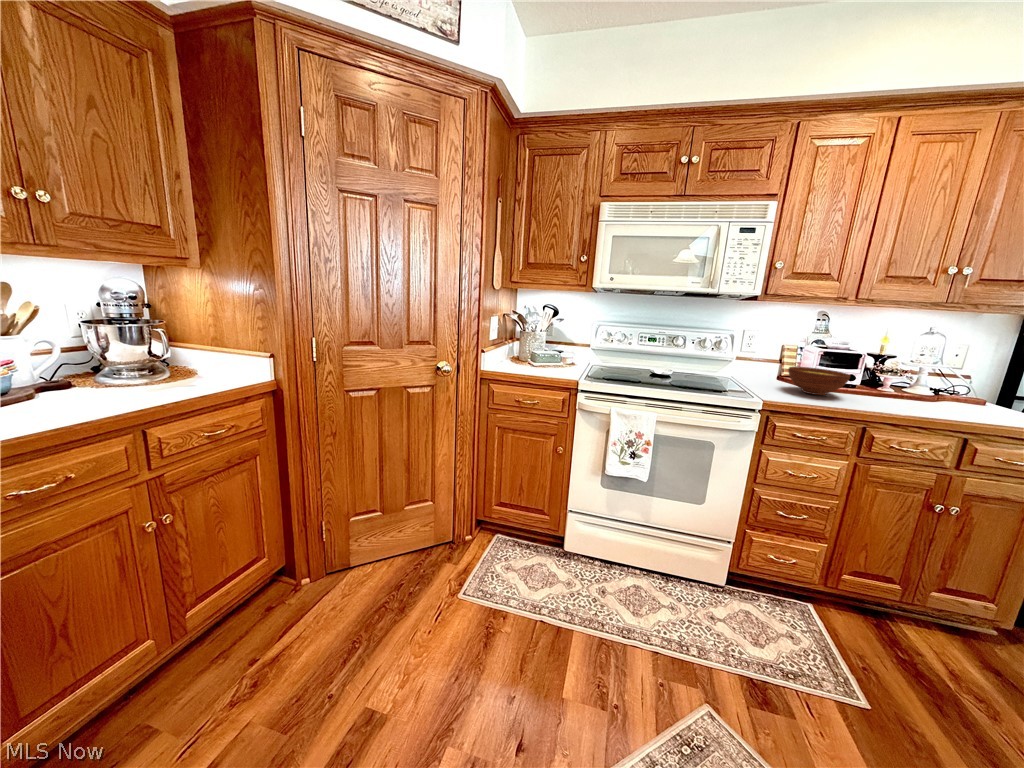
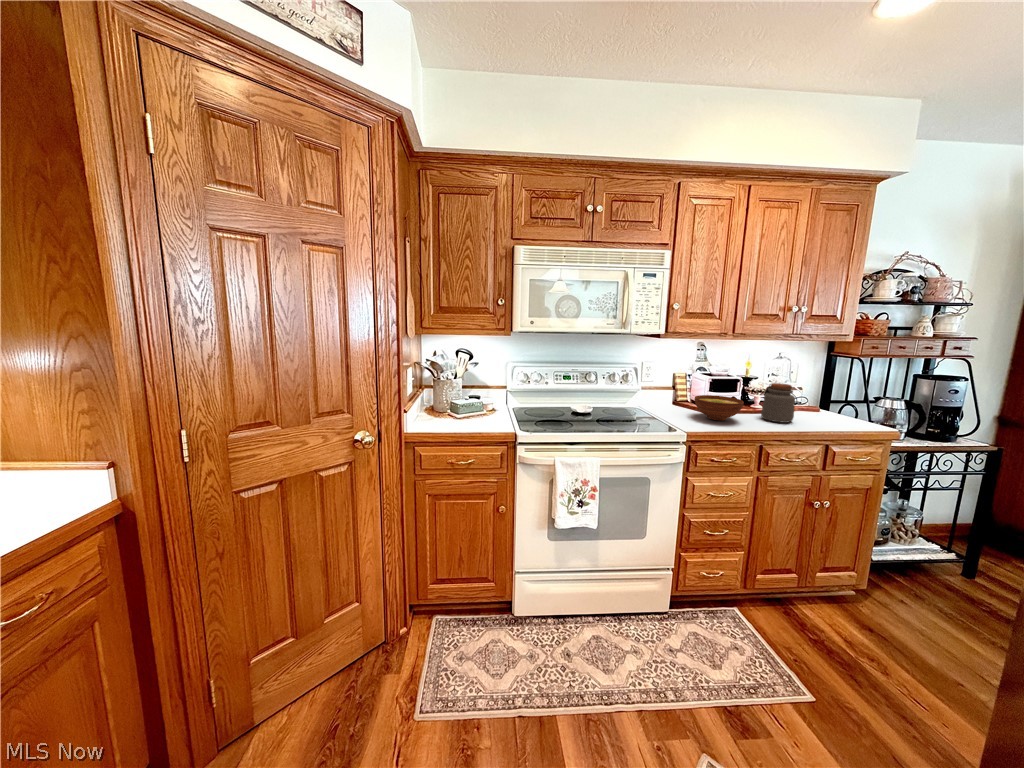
jar: none [878,359,928,406] -> present [761,383,795,423]

